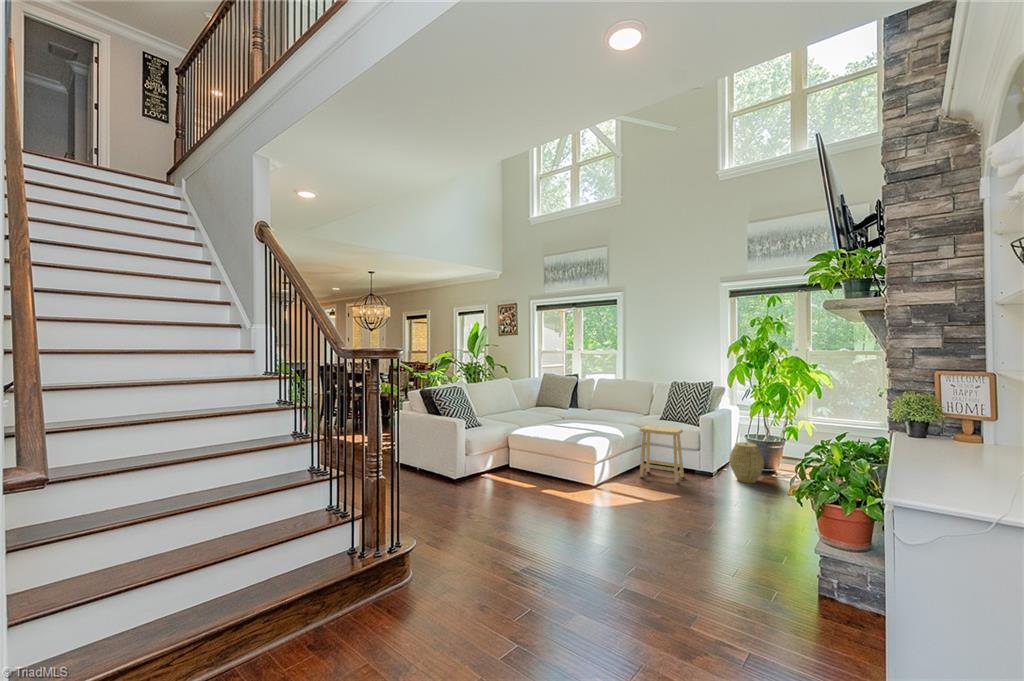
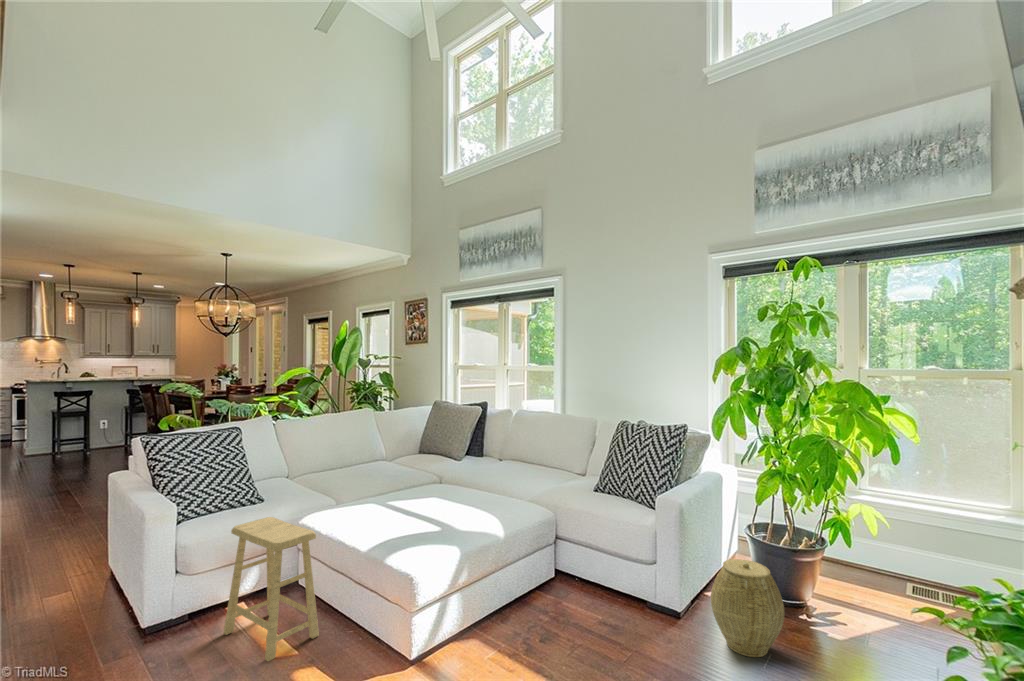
footstool: present [639,426,684,483] -> present [224,517,319,661]

